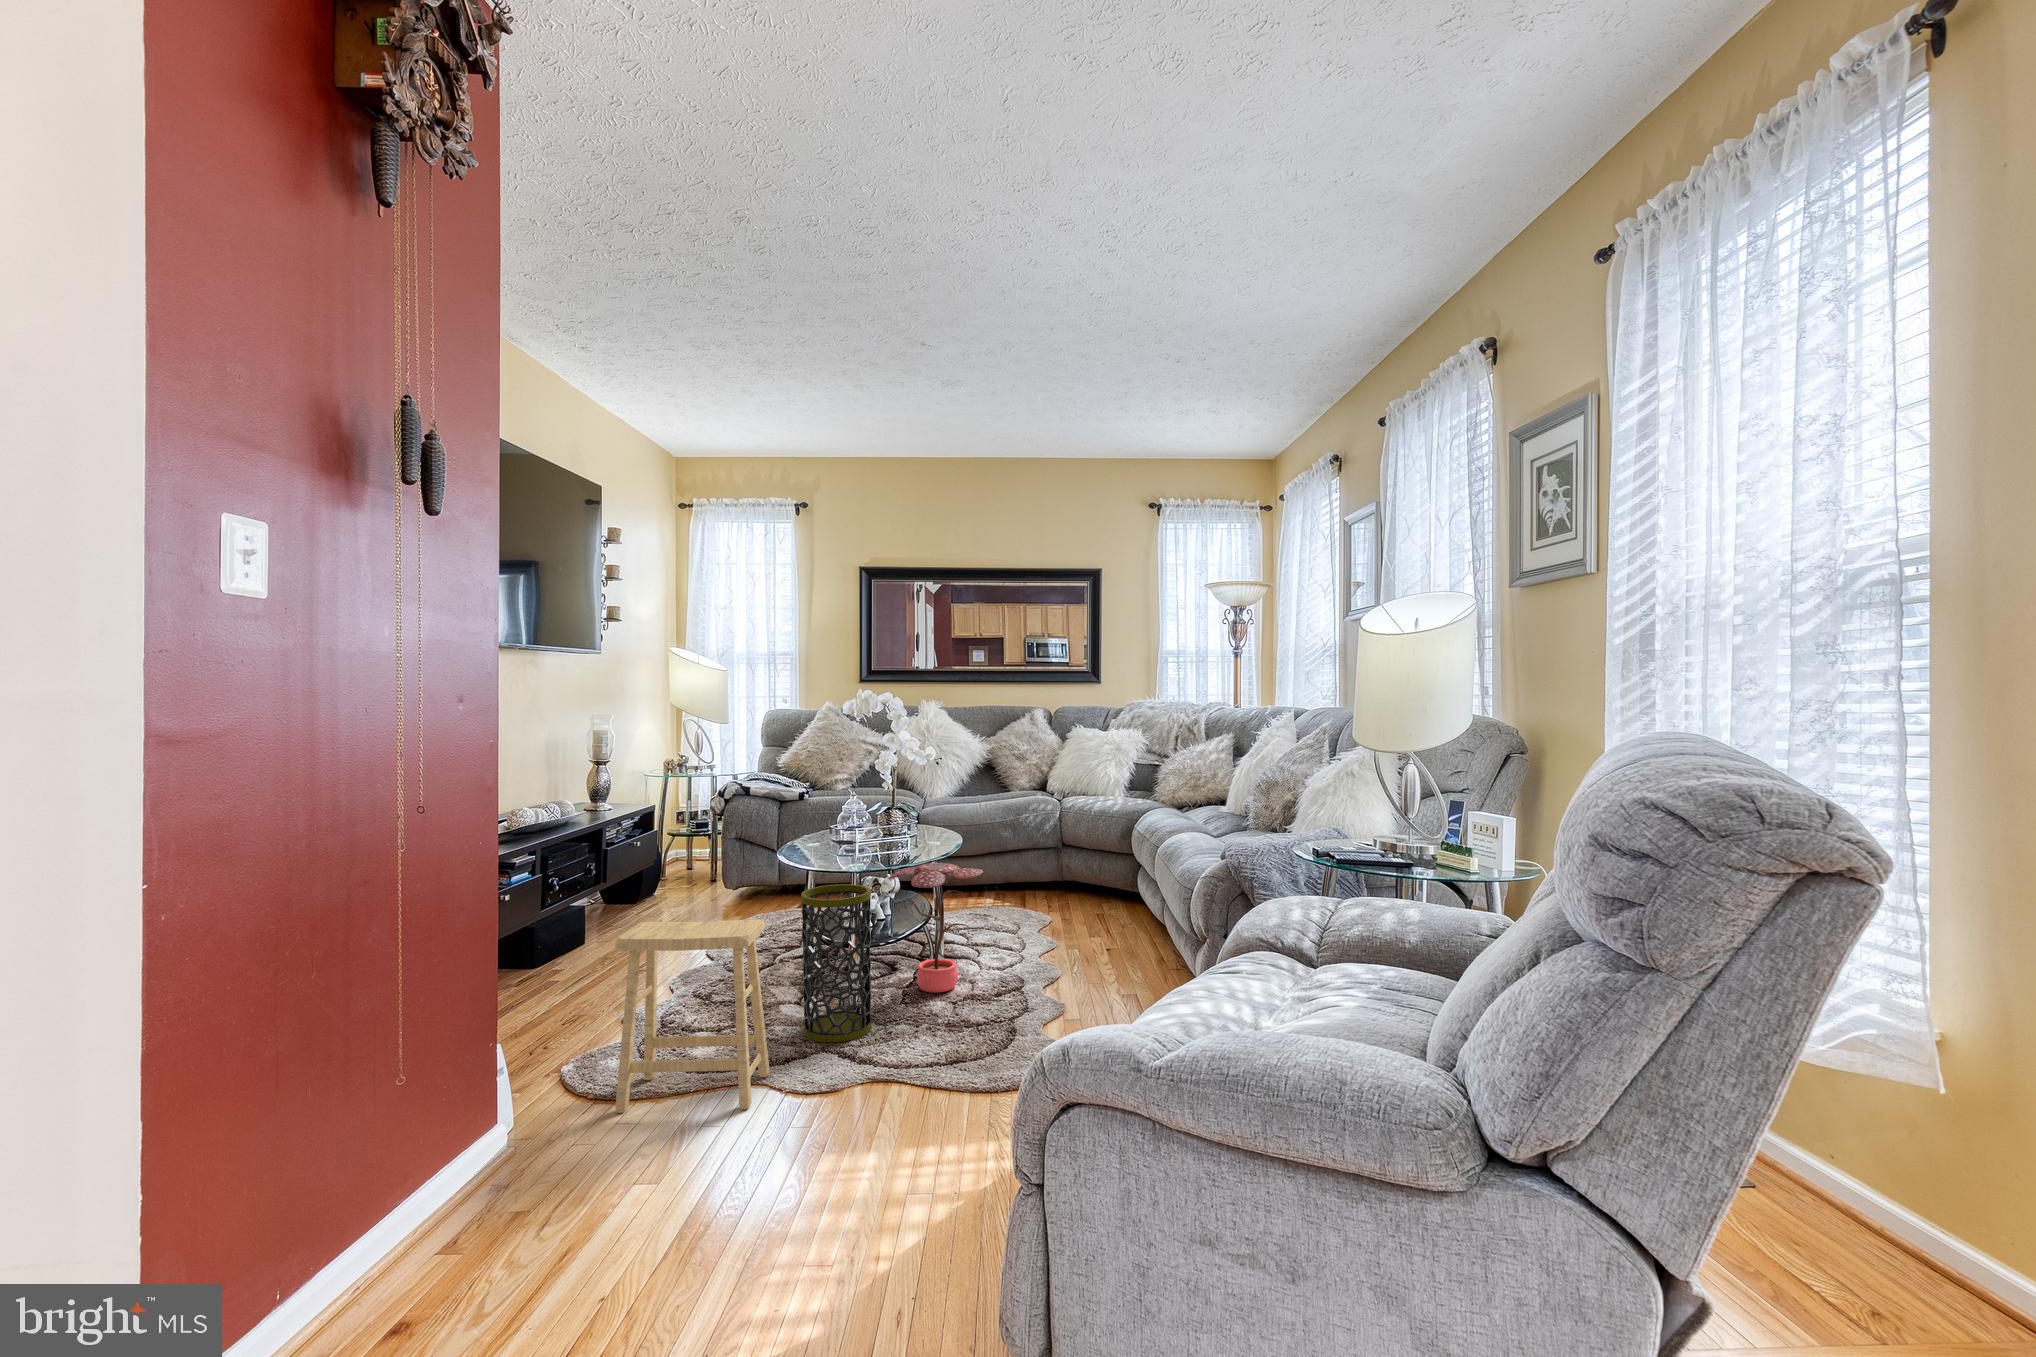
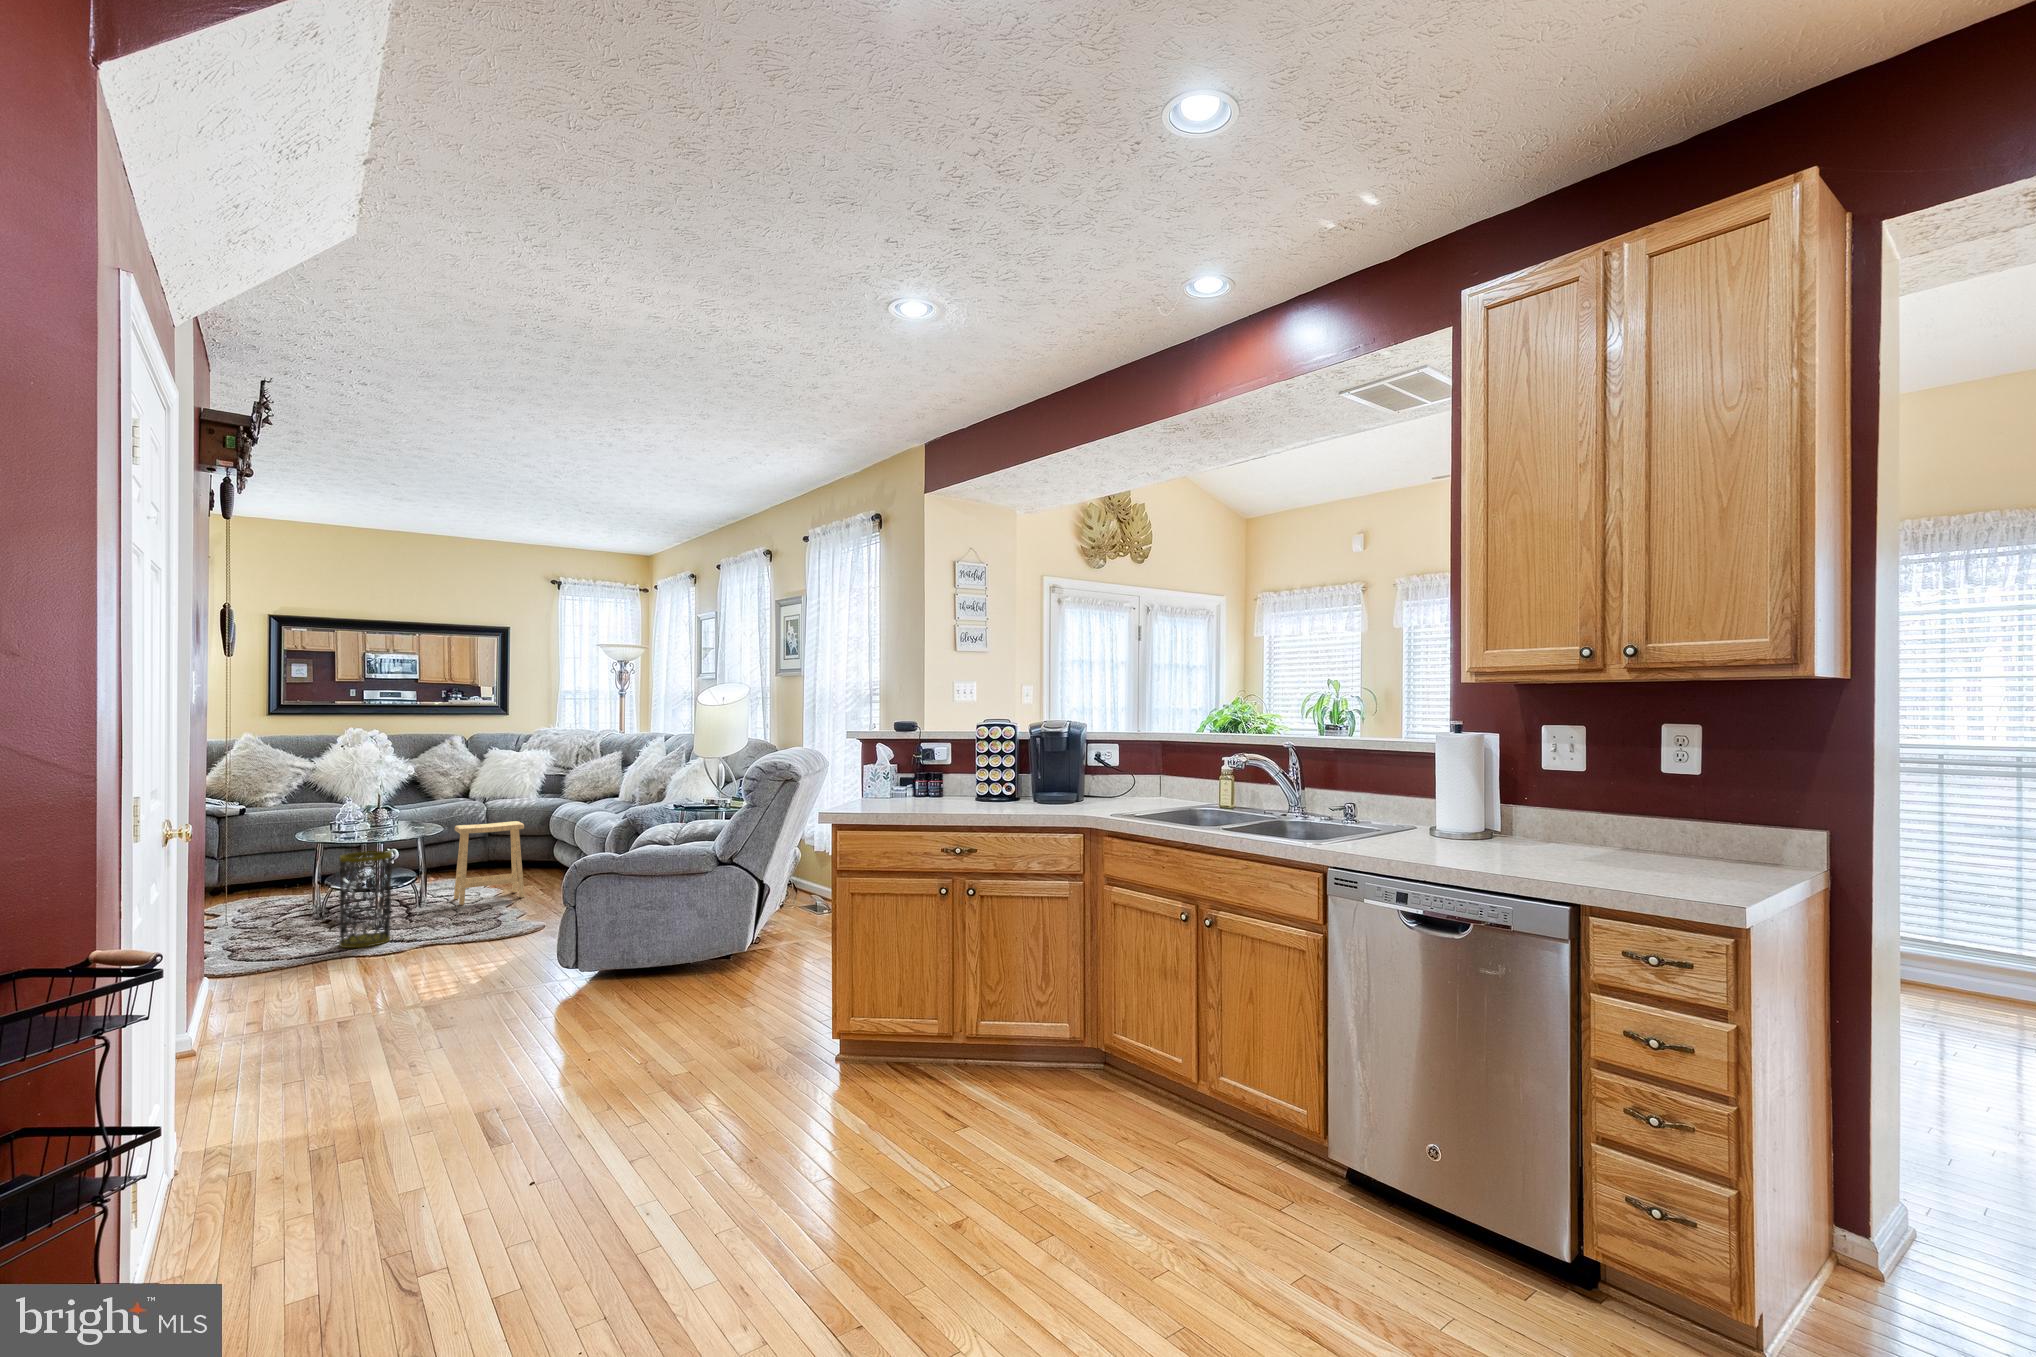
potted plant: present [889,863,983,993] -> none [386,839,460,922]
footstool: present [615,919,770,1113] -> present [454,821,524,905]

